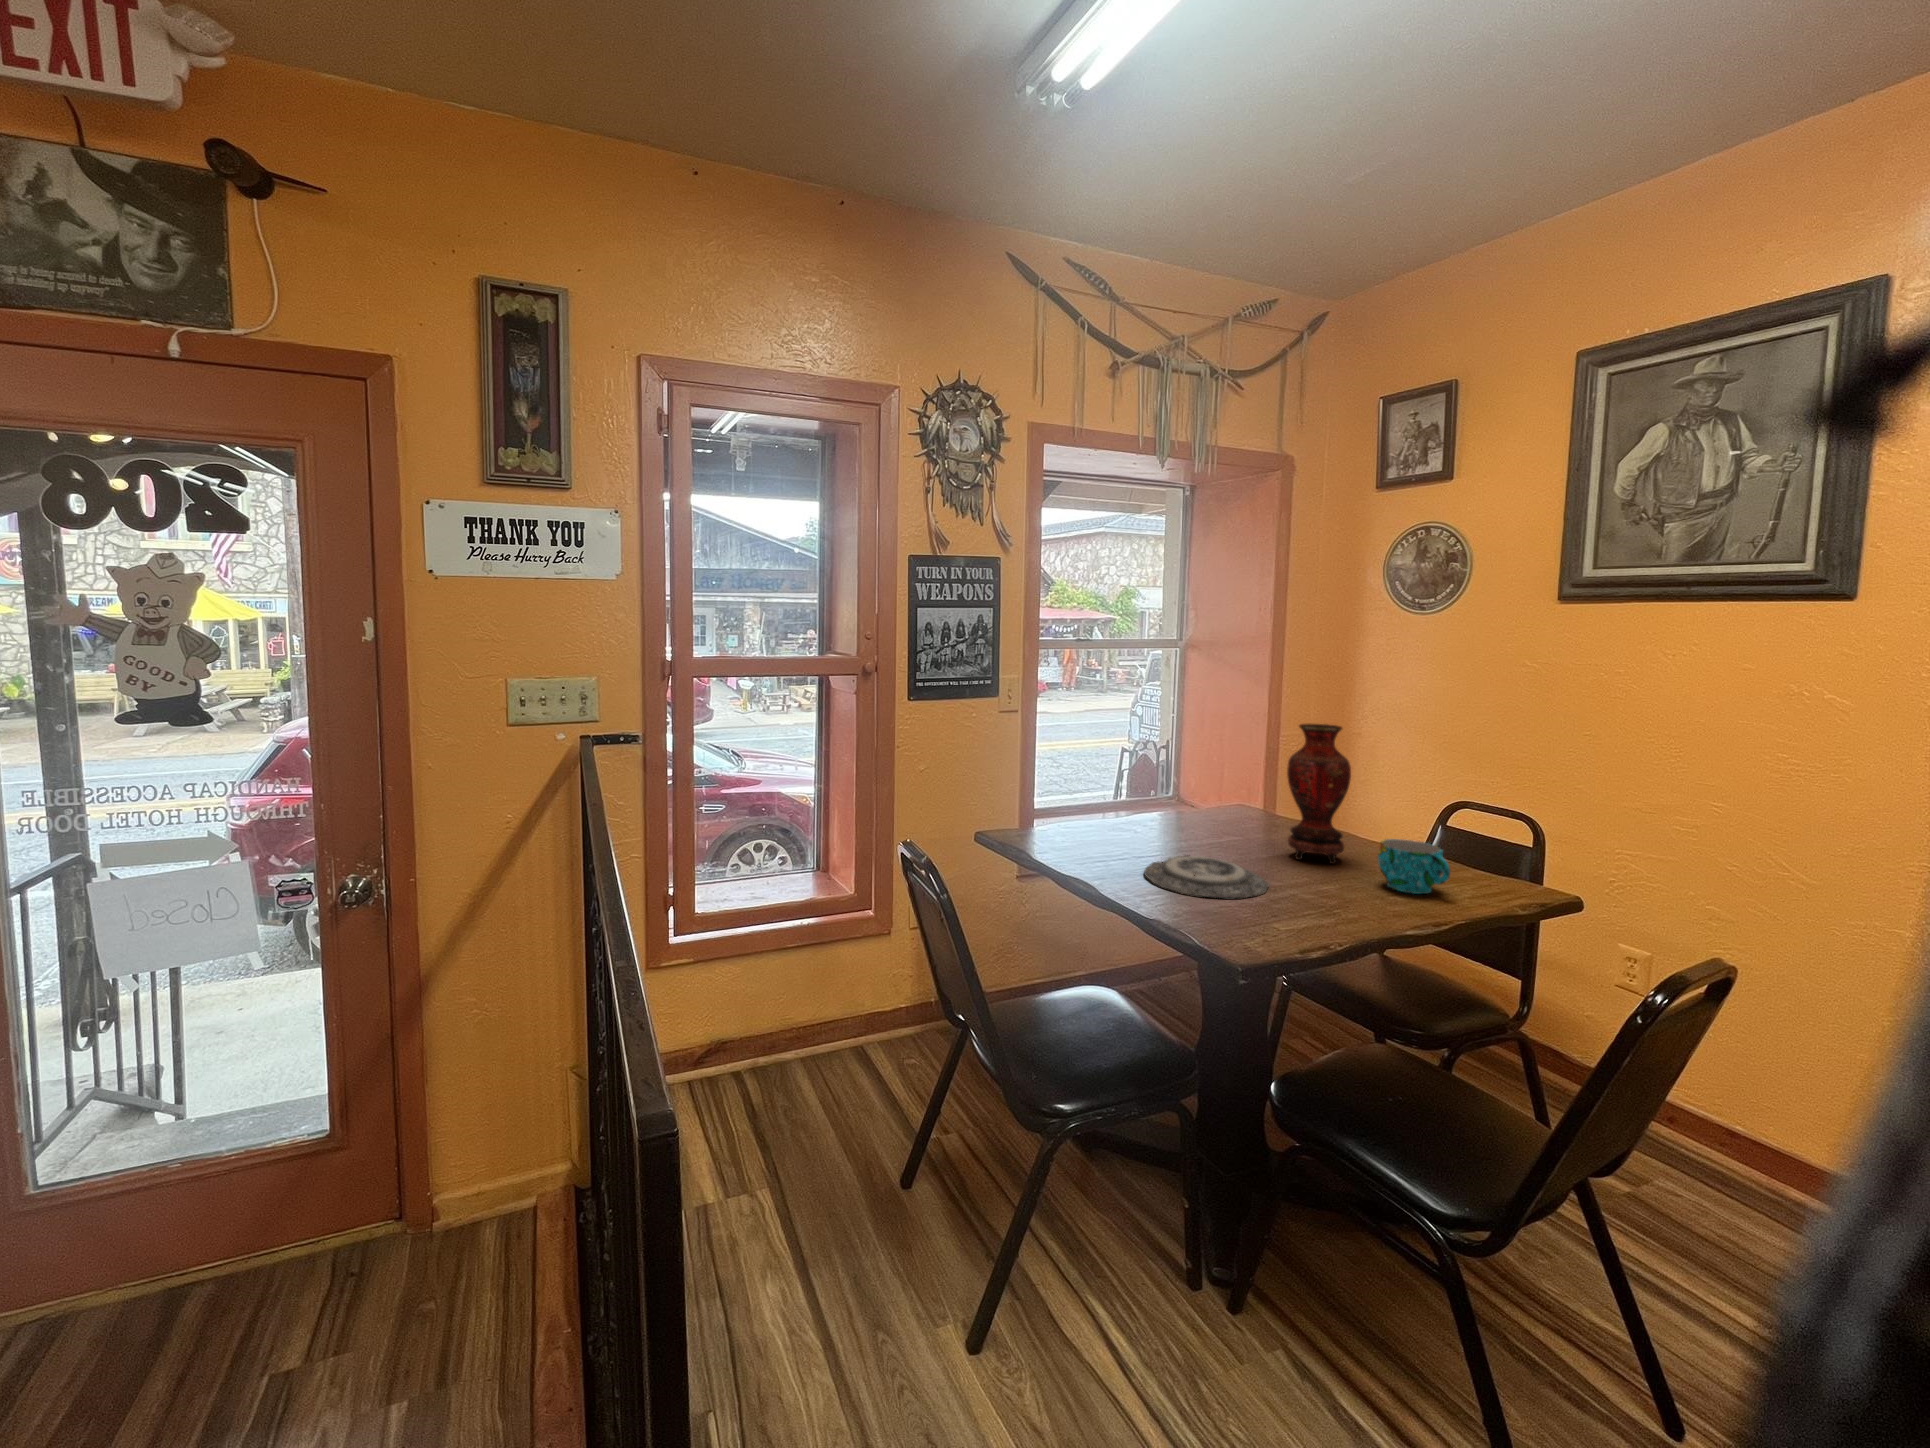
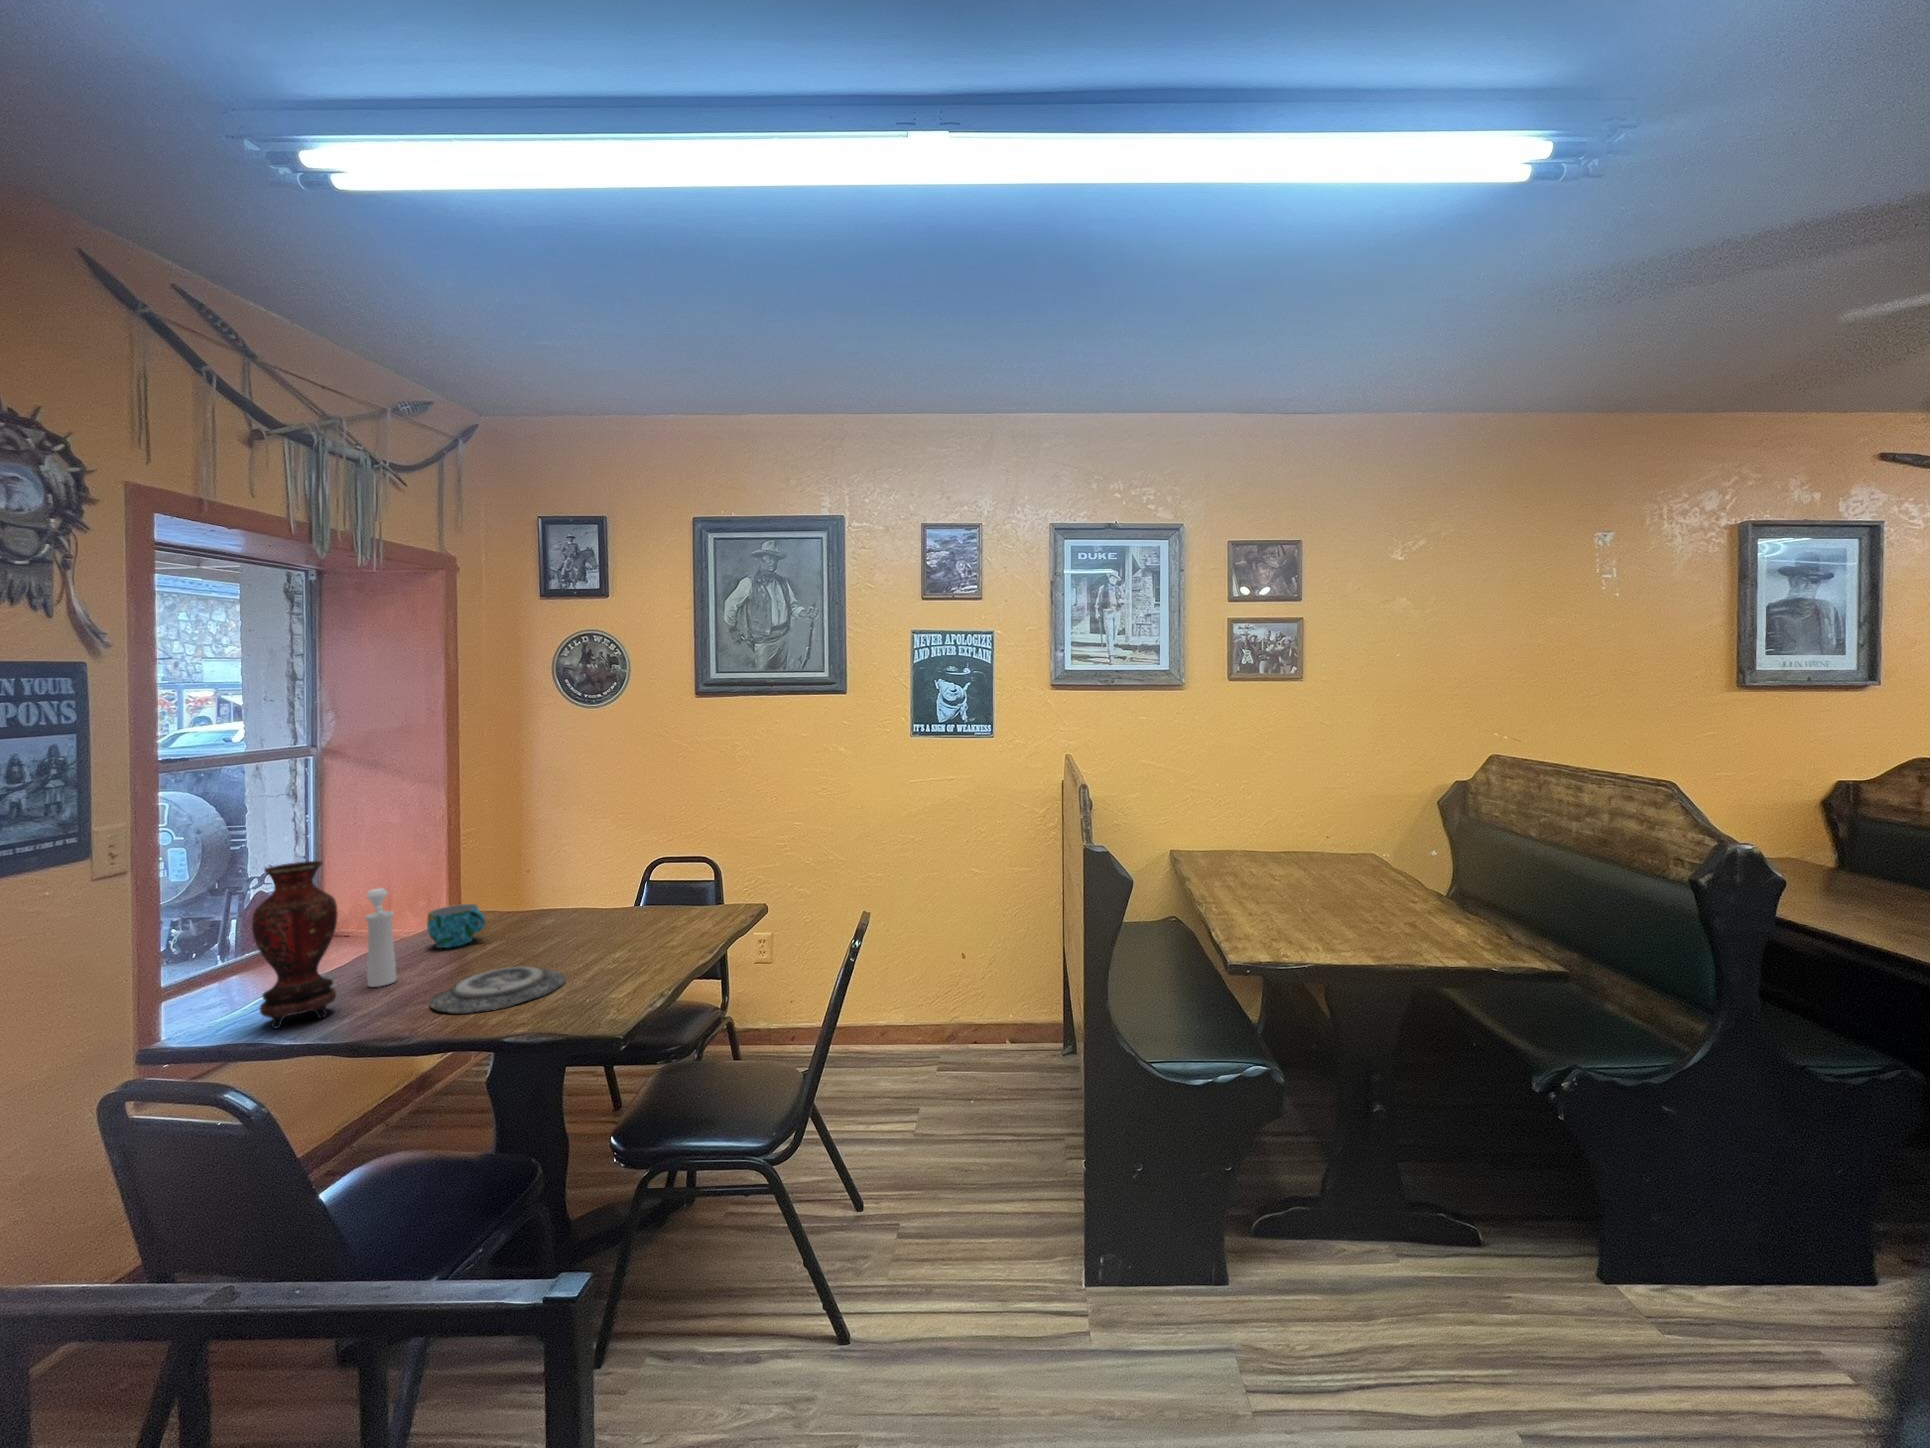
vase: present [1287,724,1351,864] -> present [252,861,338,1029]
pepper mill: none [1129,756,1158,841] -> present [366,888,396,987]
cup: present [1378,839,1450,894] -> present [427,904,485,948]

